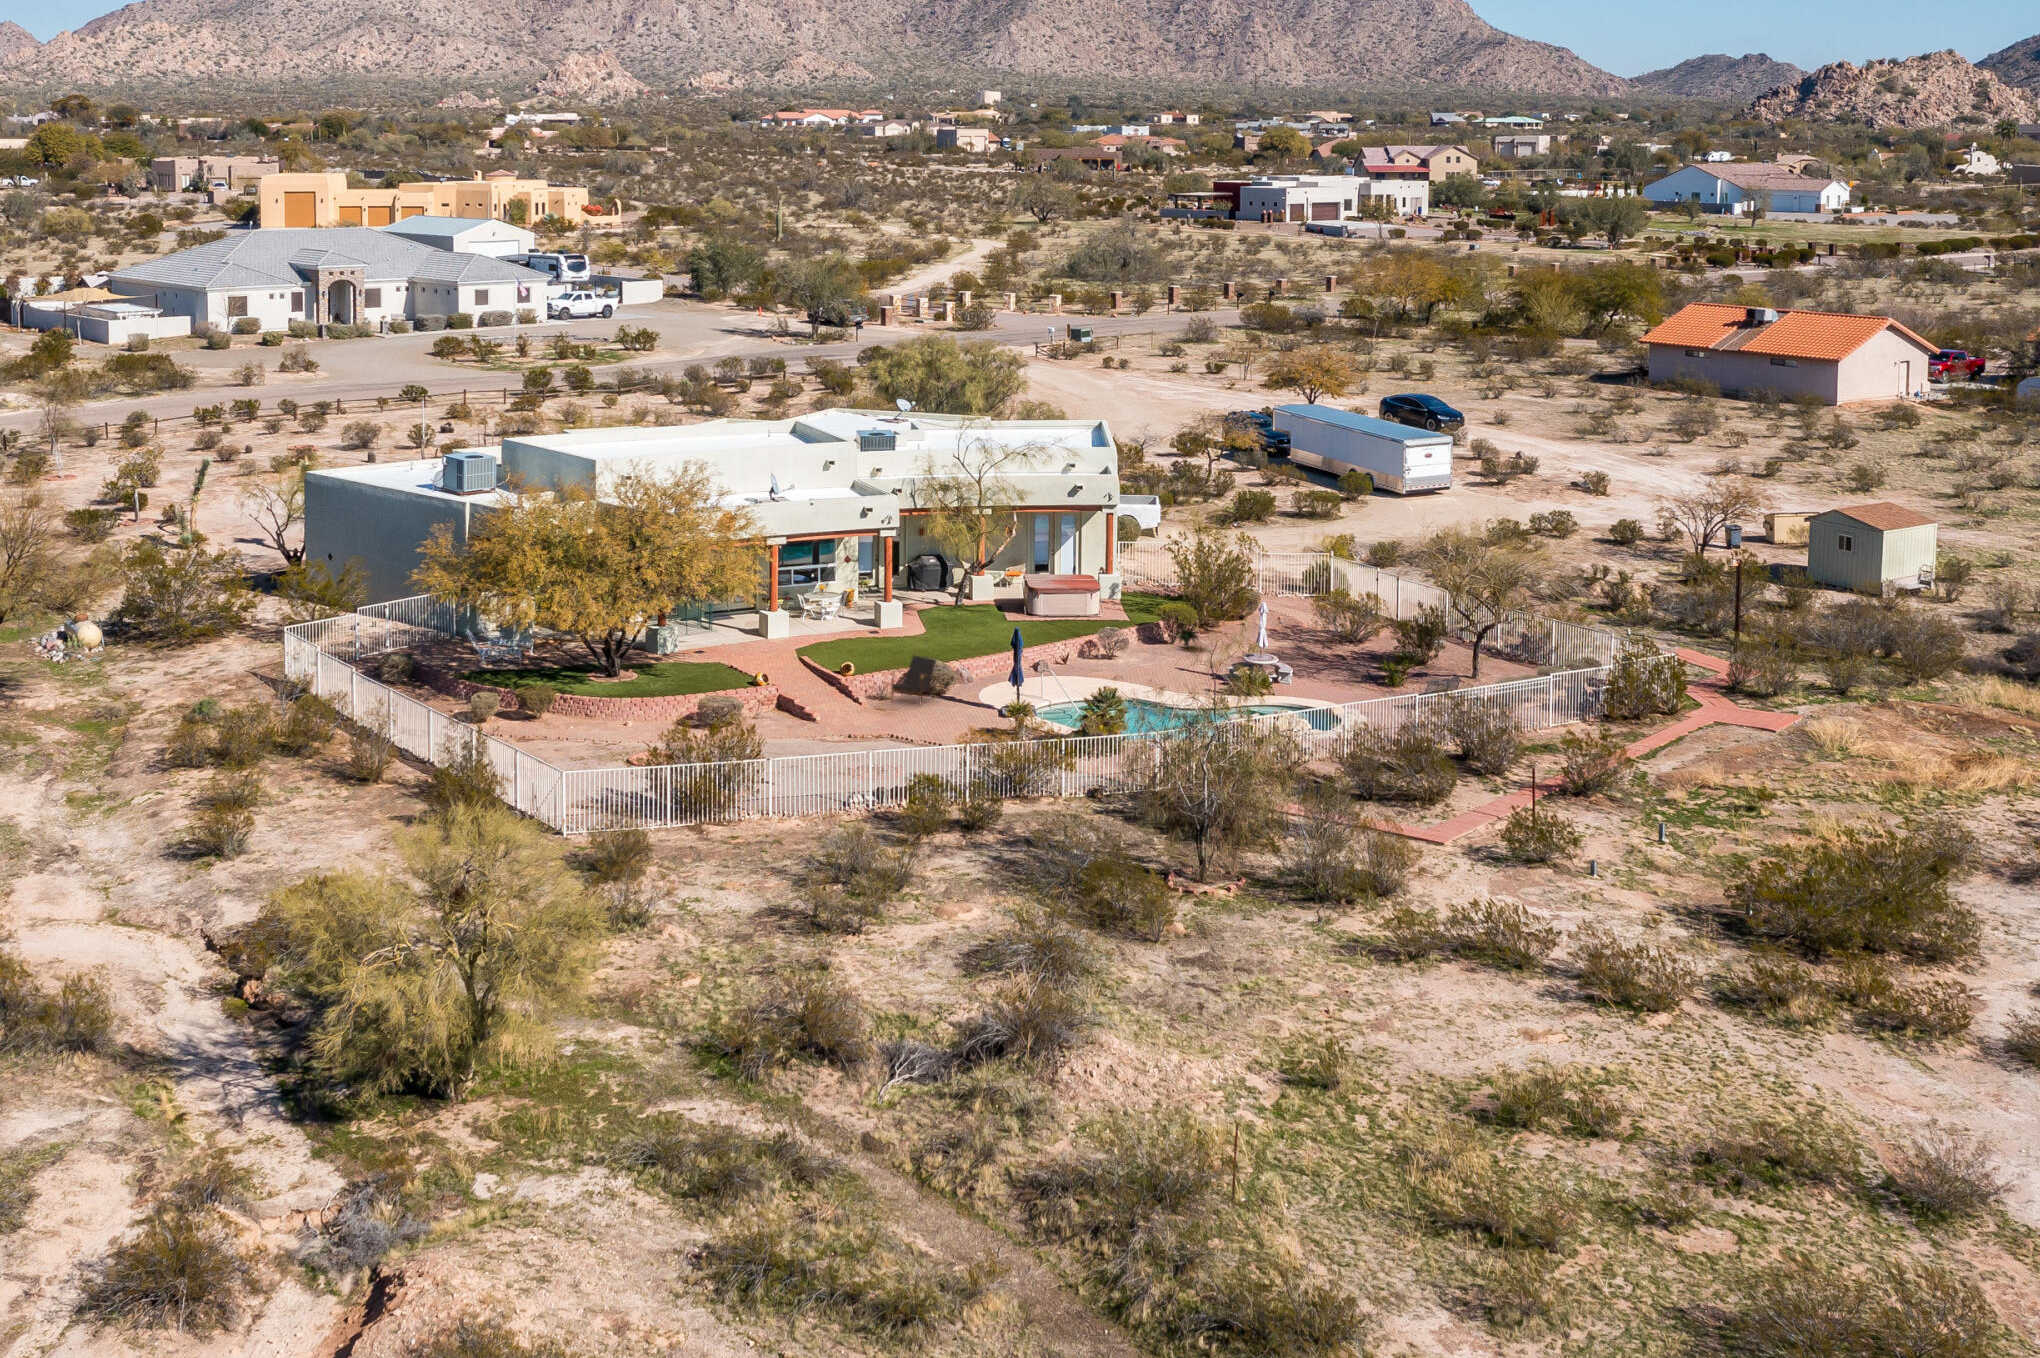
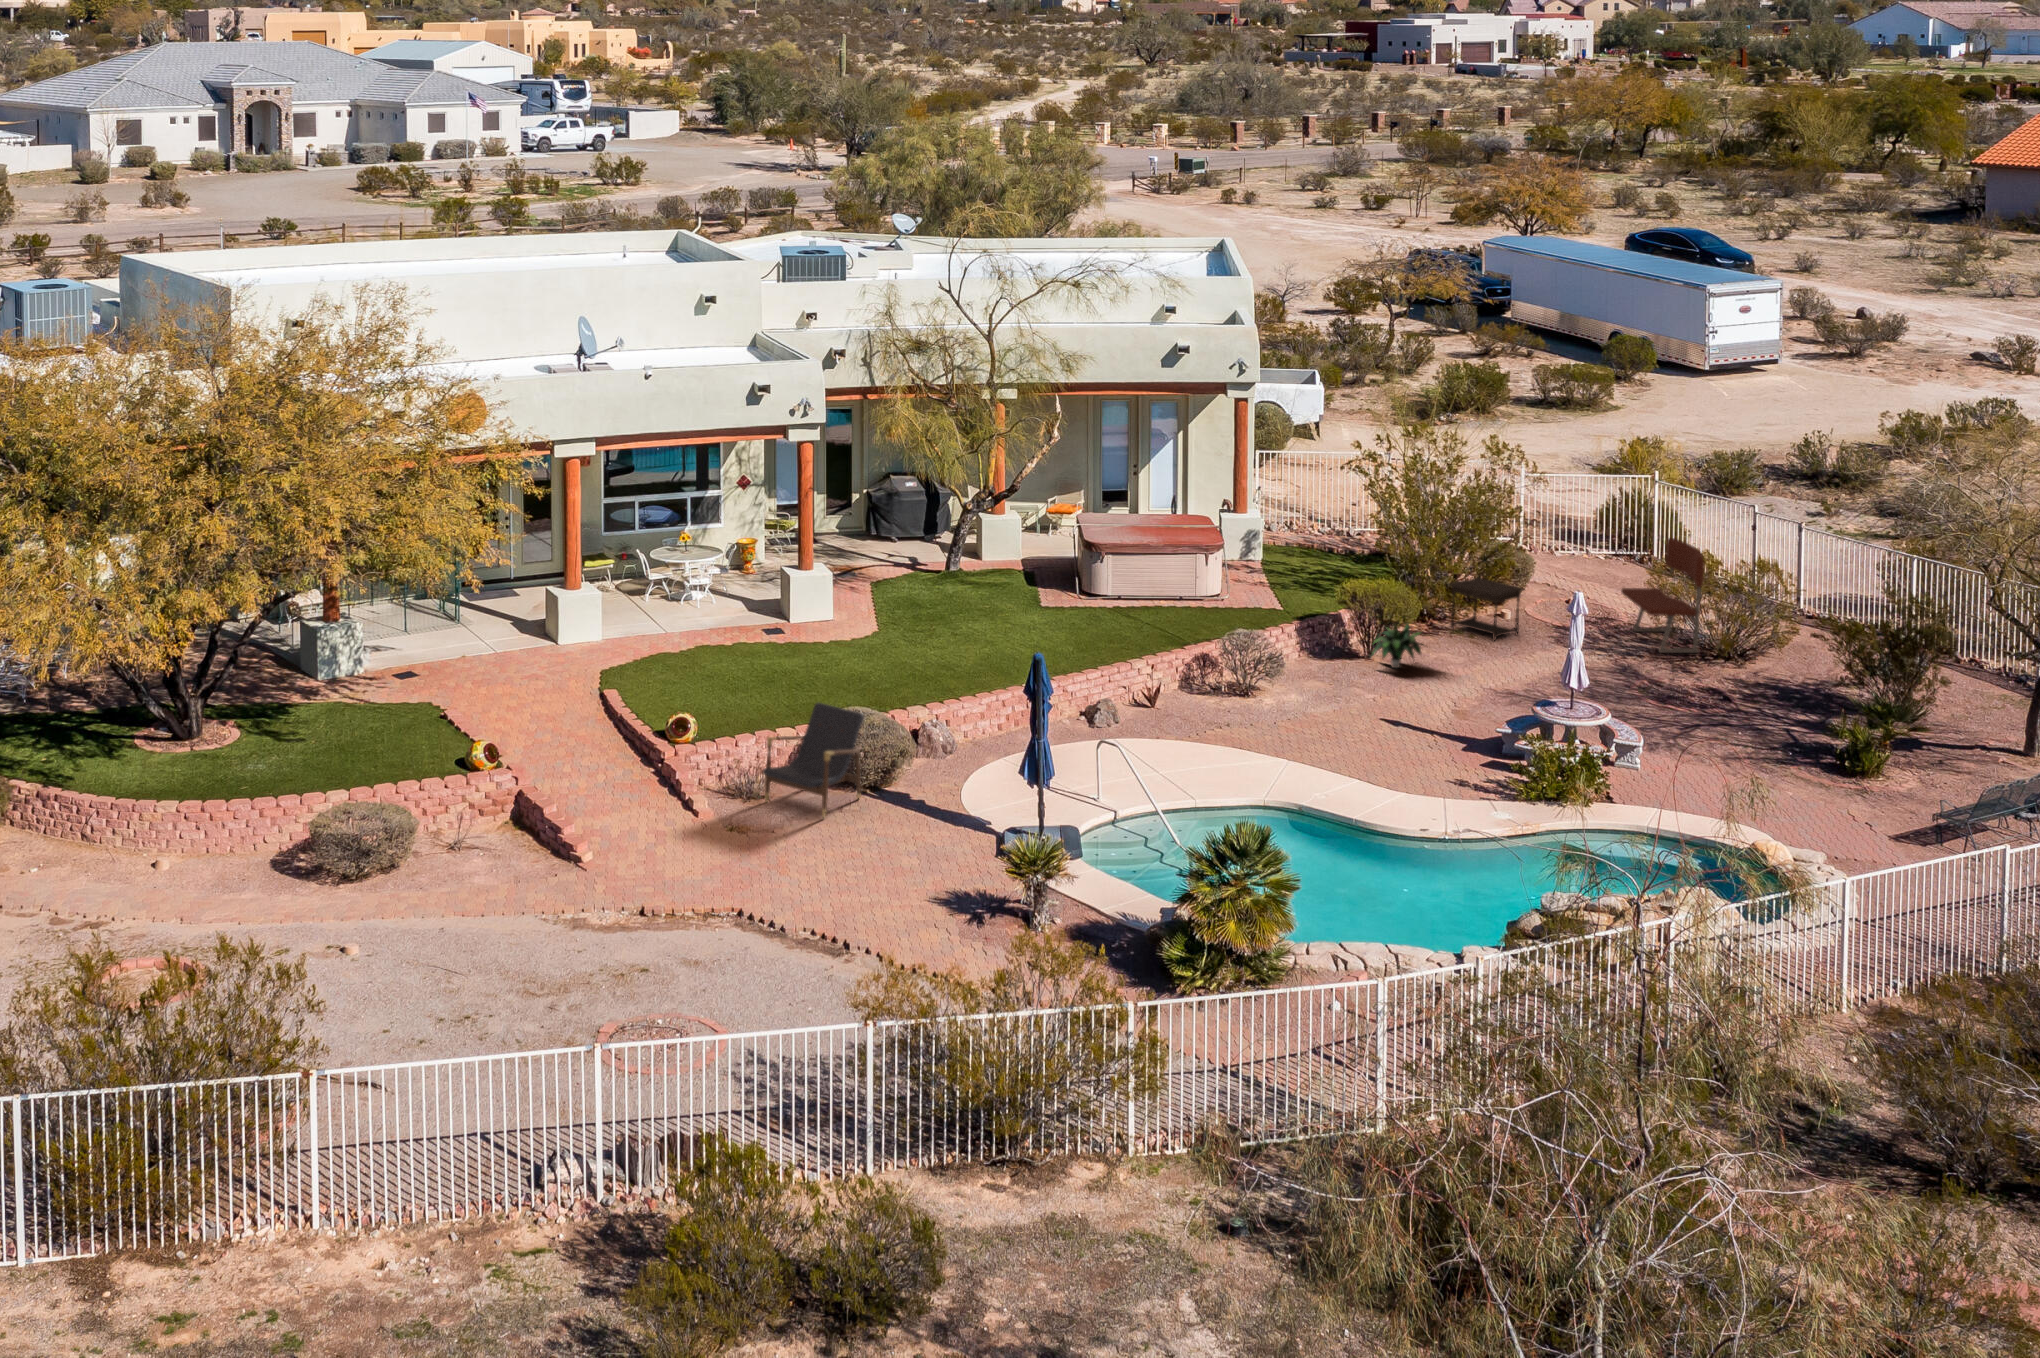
bench: none [1302,583,1339,640] -> present [1621,538,1705,653]
side table: none [1215,605,1254,637] -> present [1448,577,1525,640]

